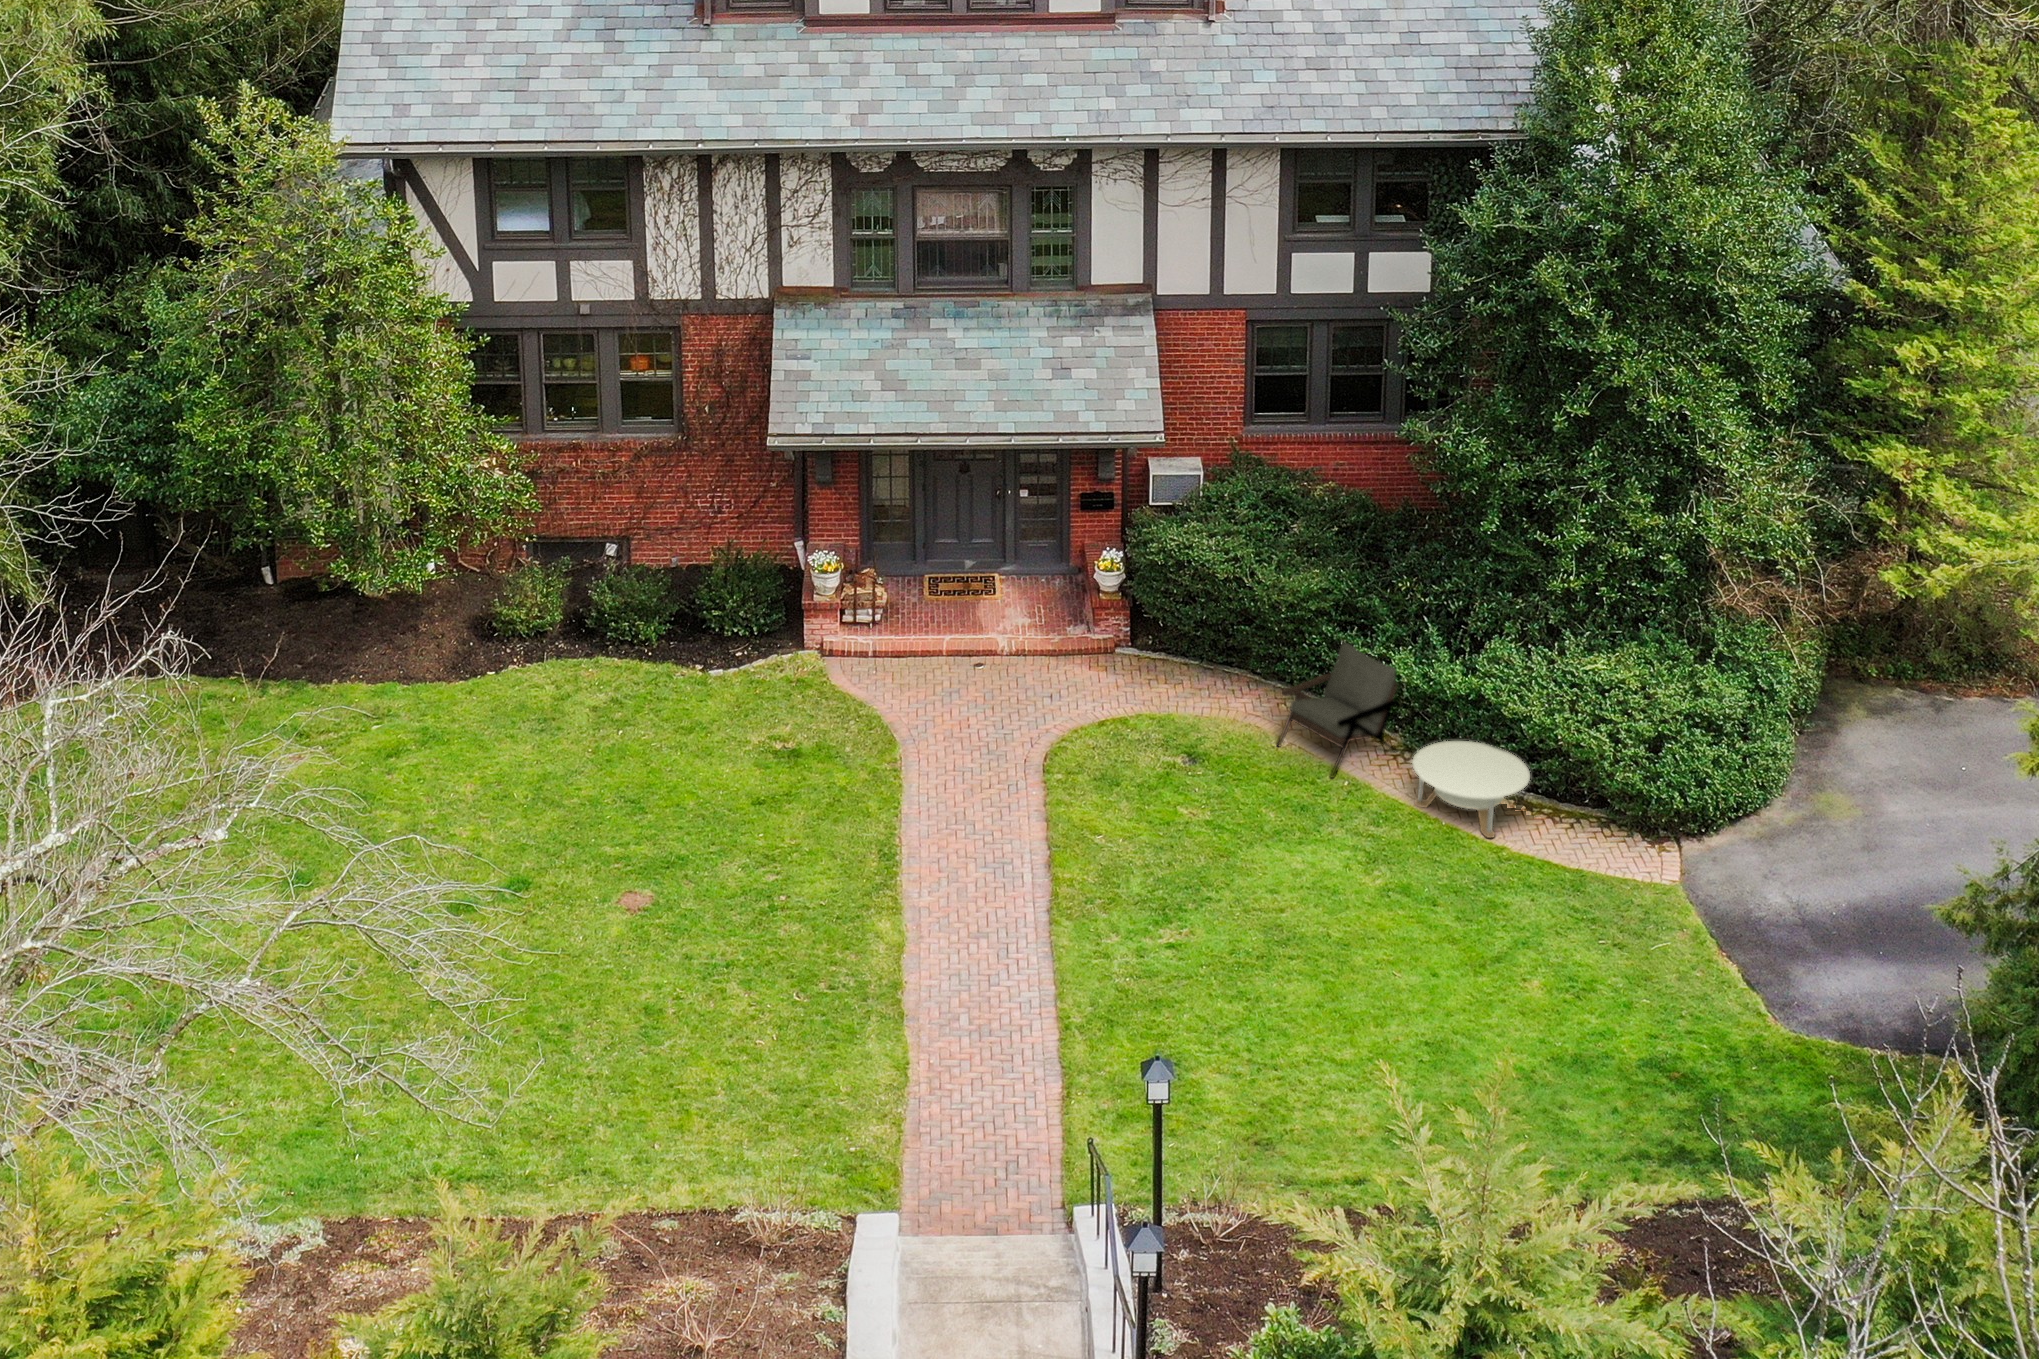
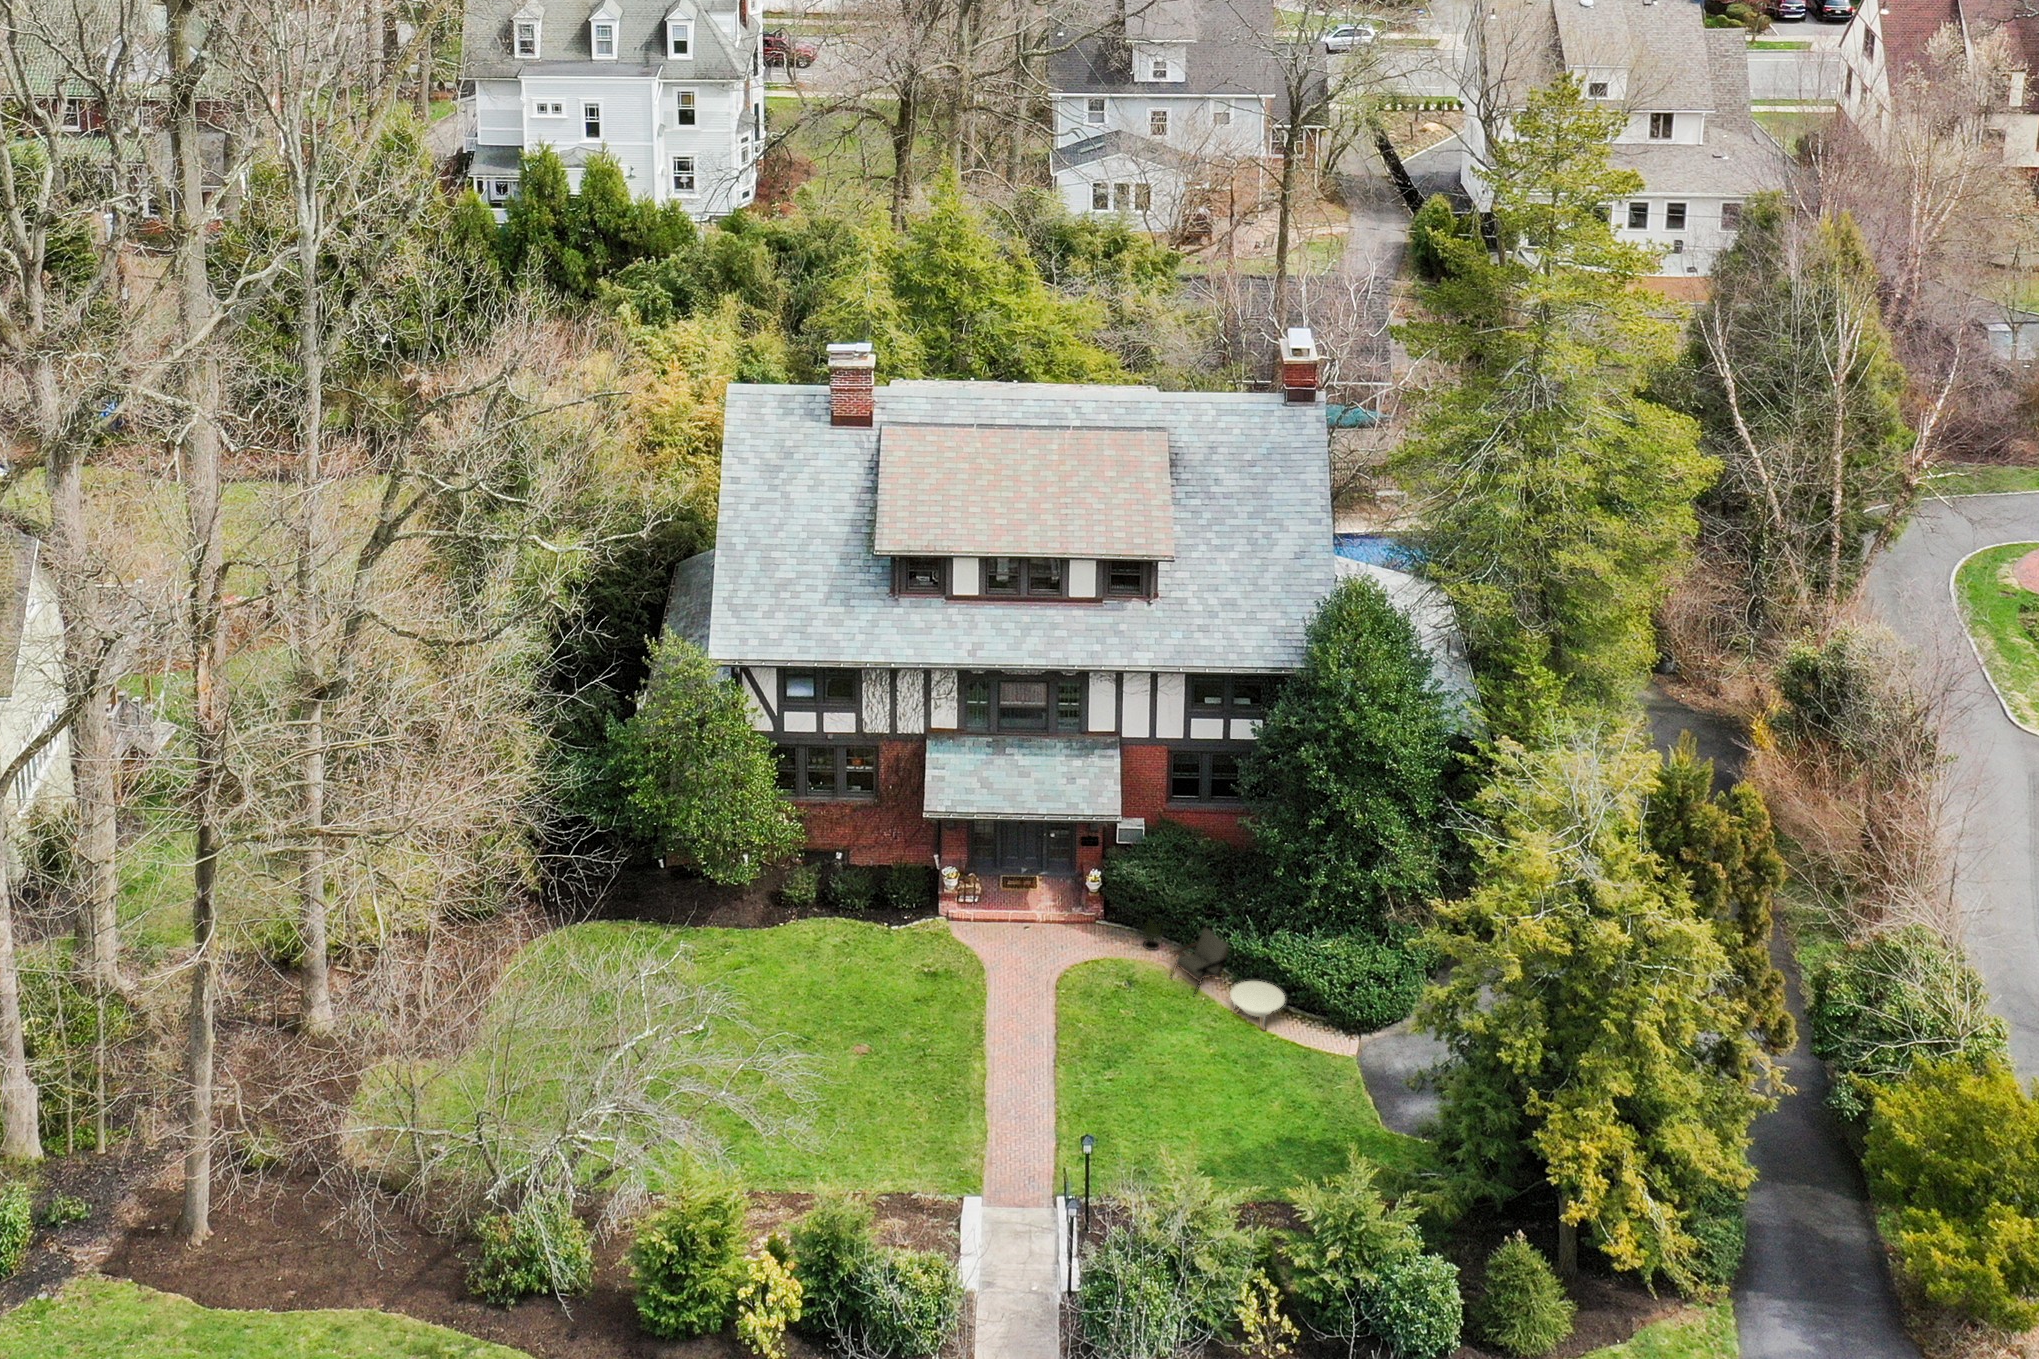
potted tree: none [1213,630,1254,698] -> present [1143,919,1162,950]

